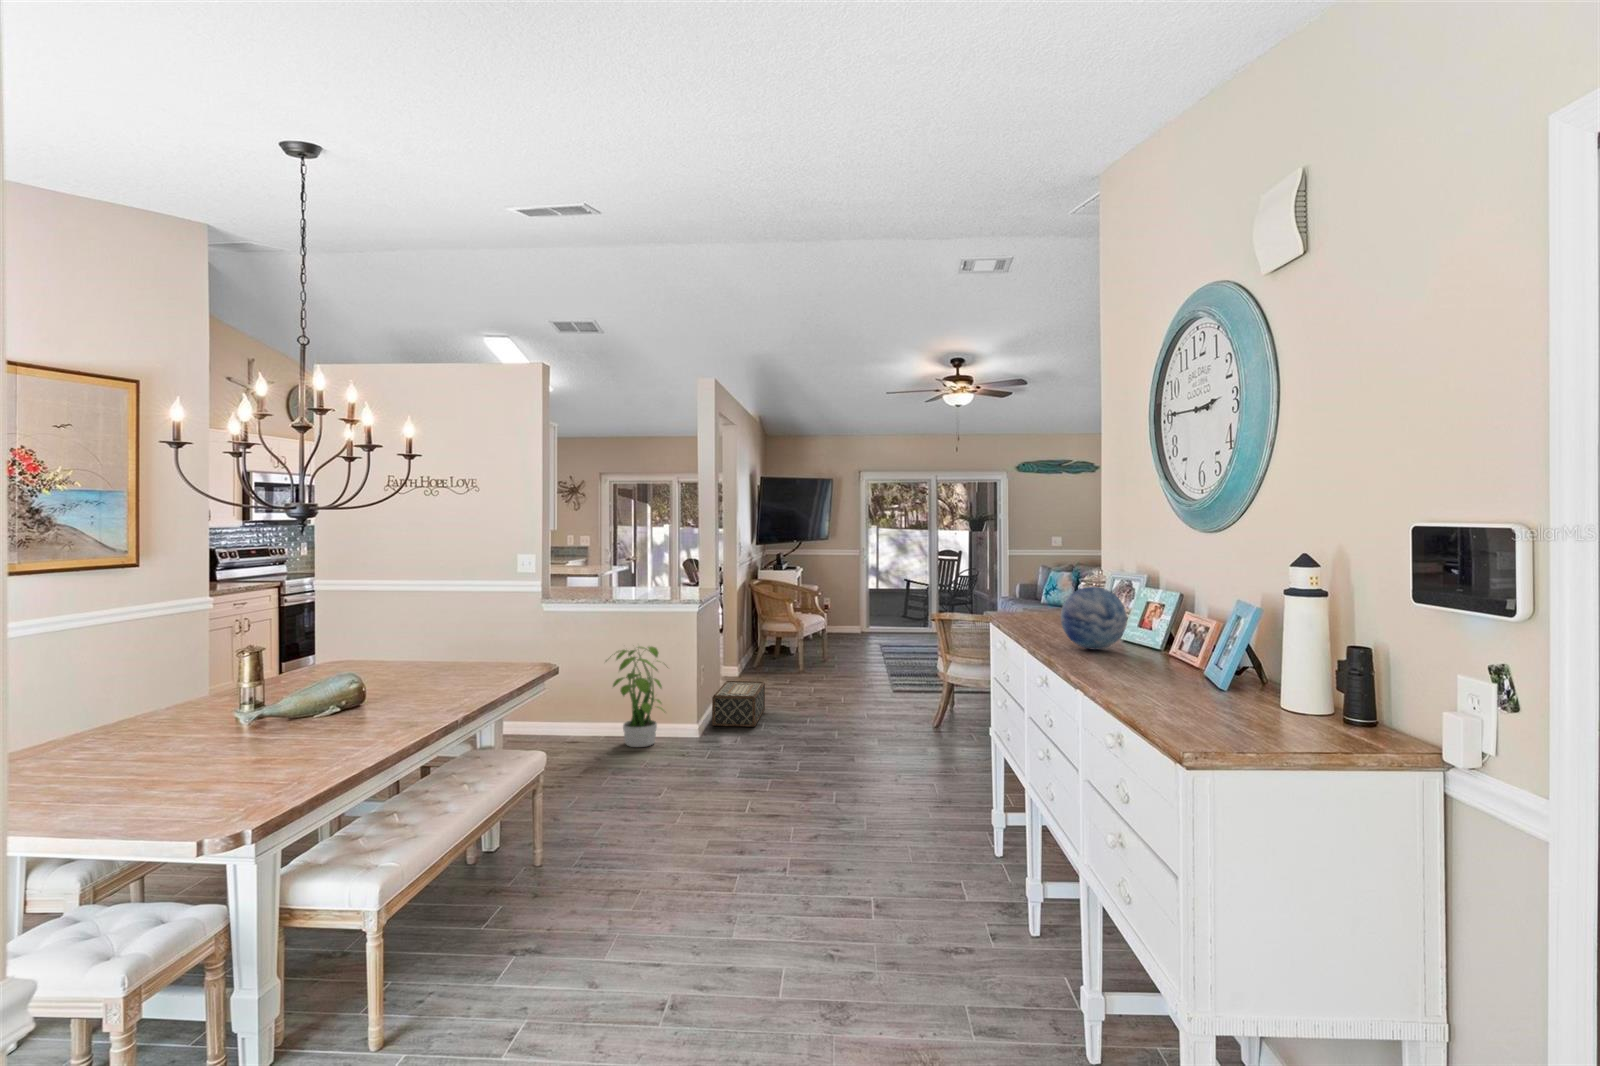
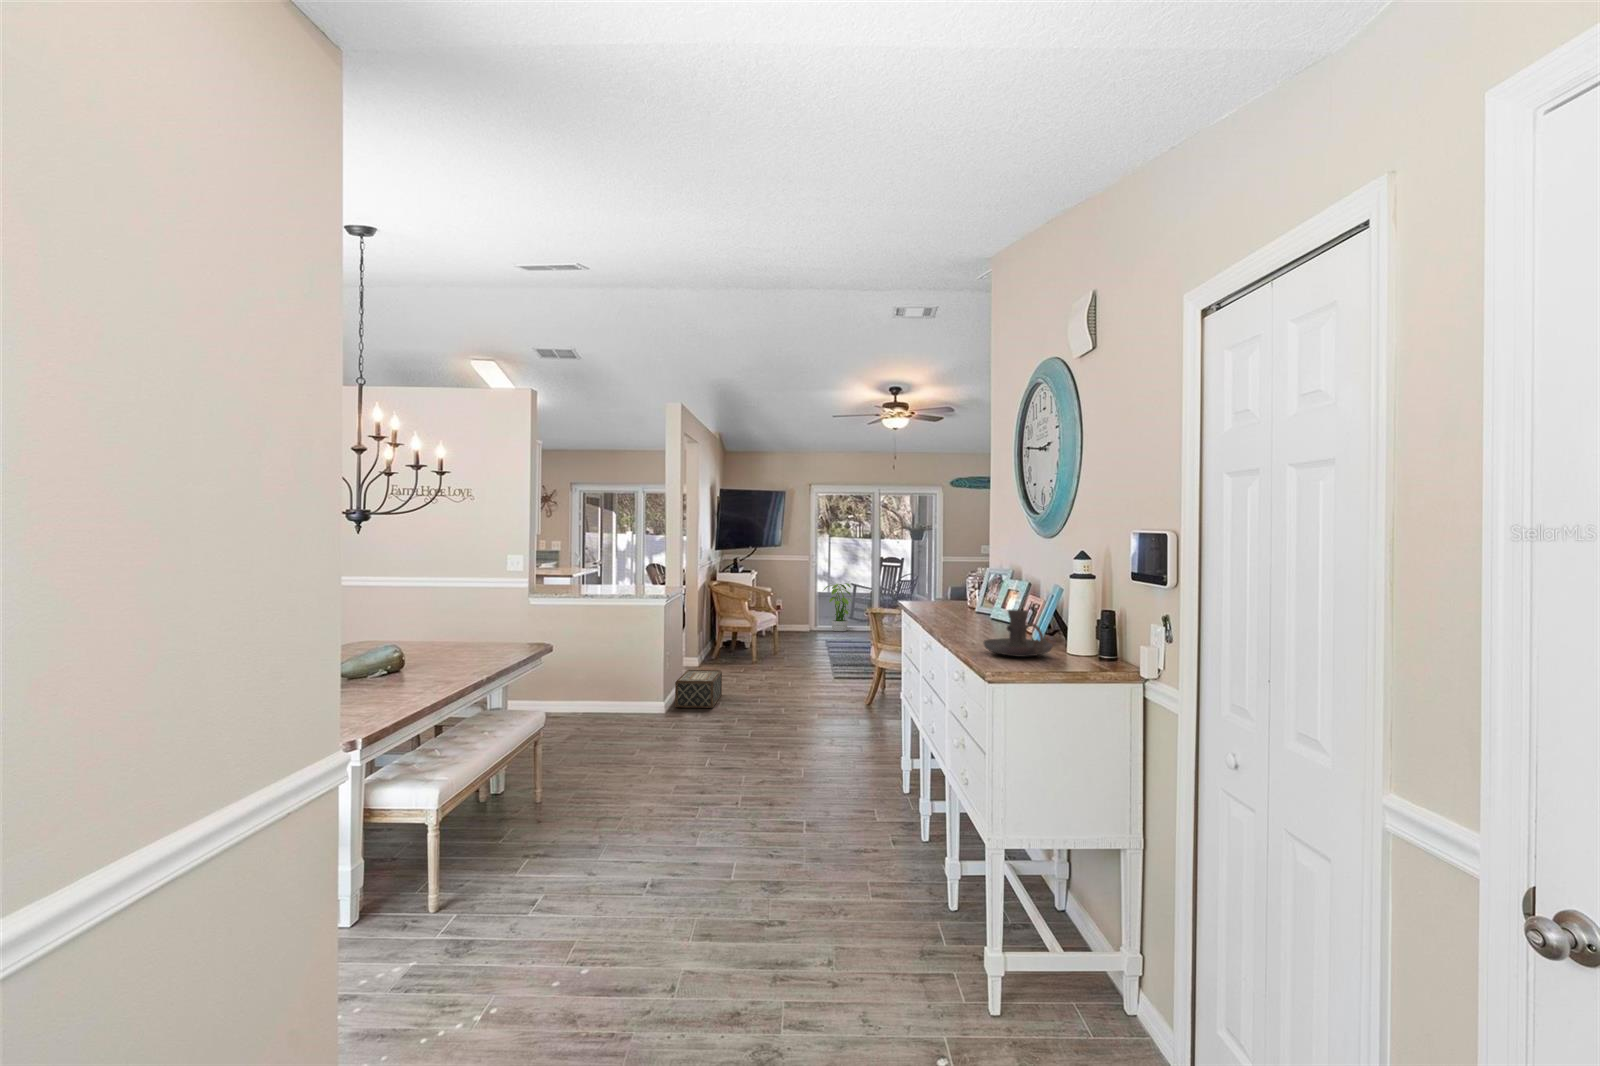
decorative orb: present [1061,587,1127,650] -> none [943,578,991,624]
candle holder: none [1154,642,1267,715] -> present [983,610,1053,657]
potted plant: present [606,646,664,747] -> present [824,583,851,631]

